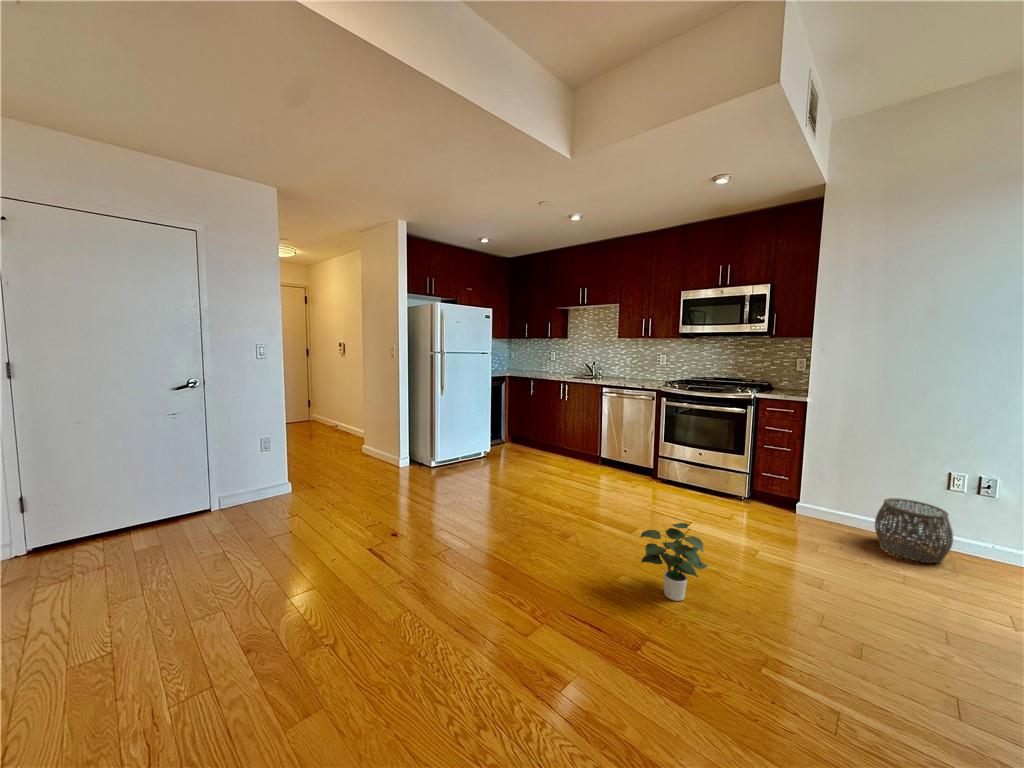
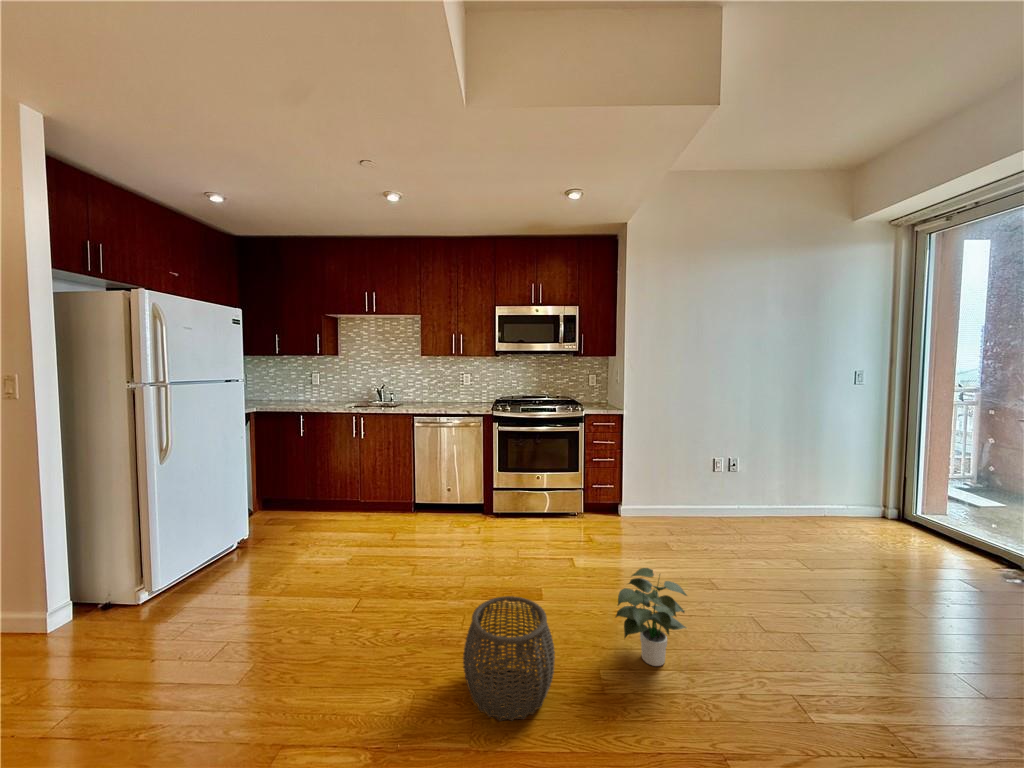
woven basket: present [875,498,953,563] -> present [463,596,555,721]

